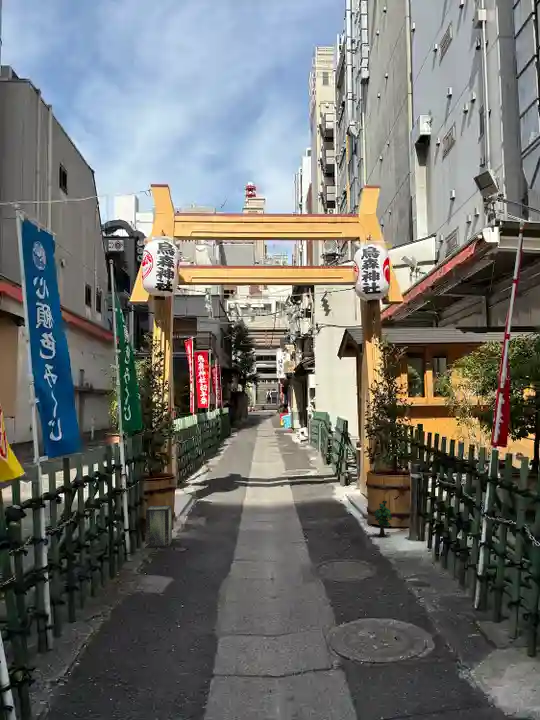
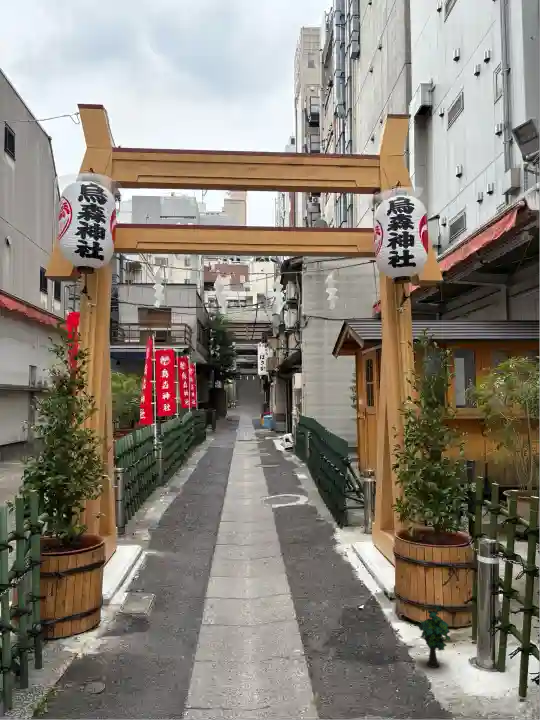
storage box: present [146,505,172,547] -> none [21,619,74,705]

